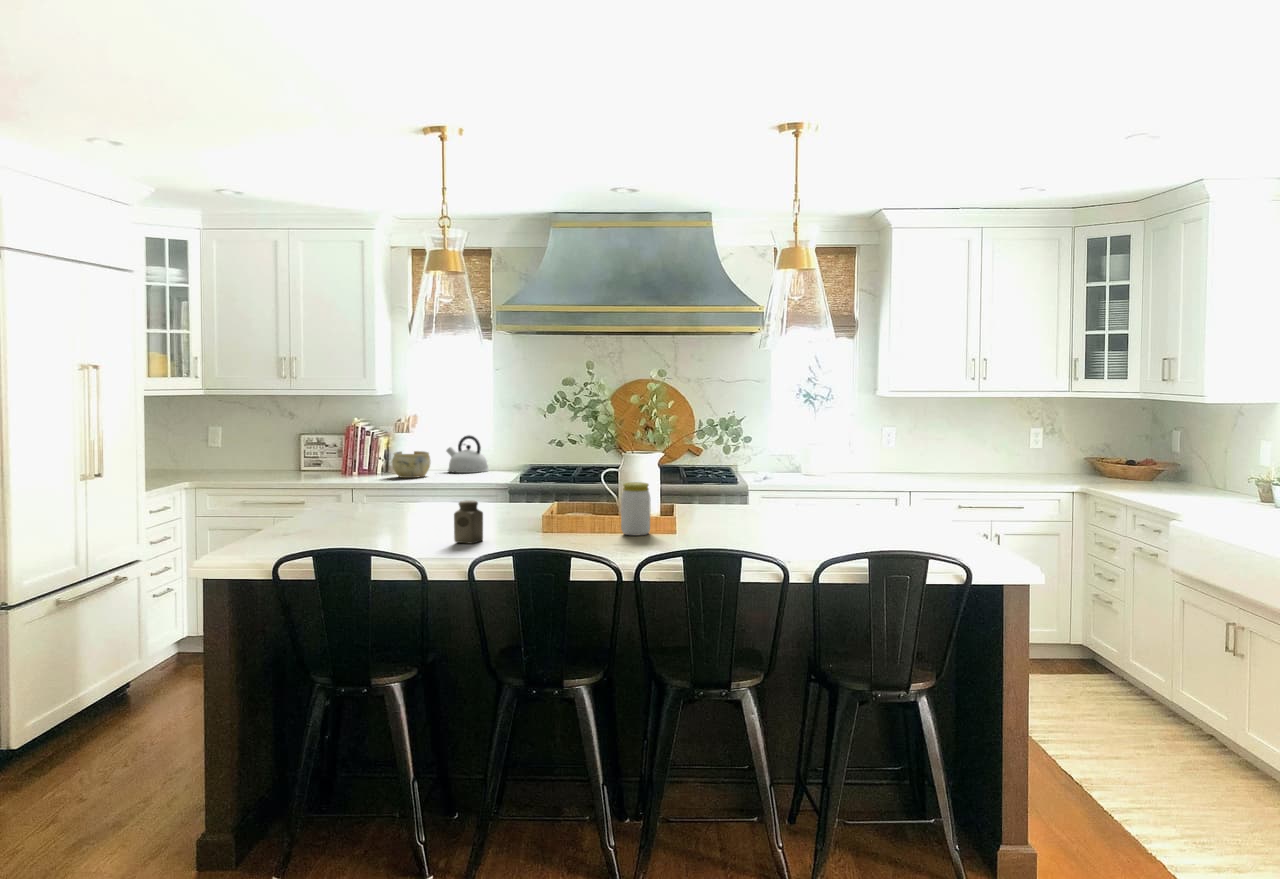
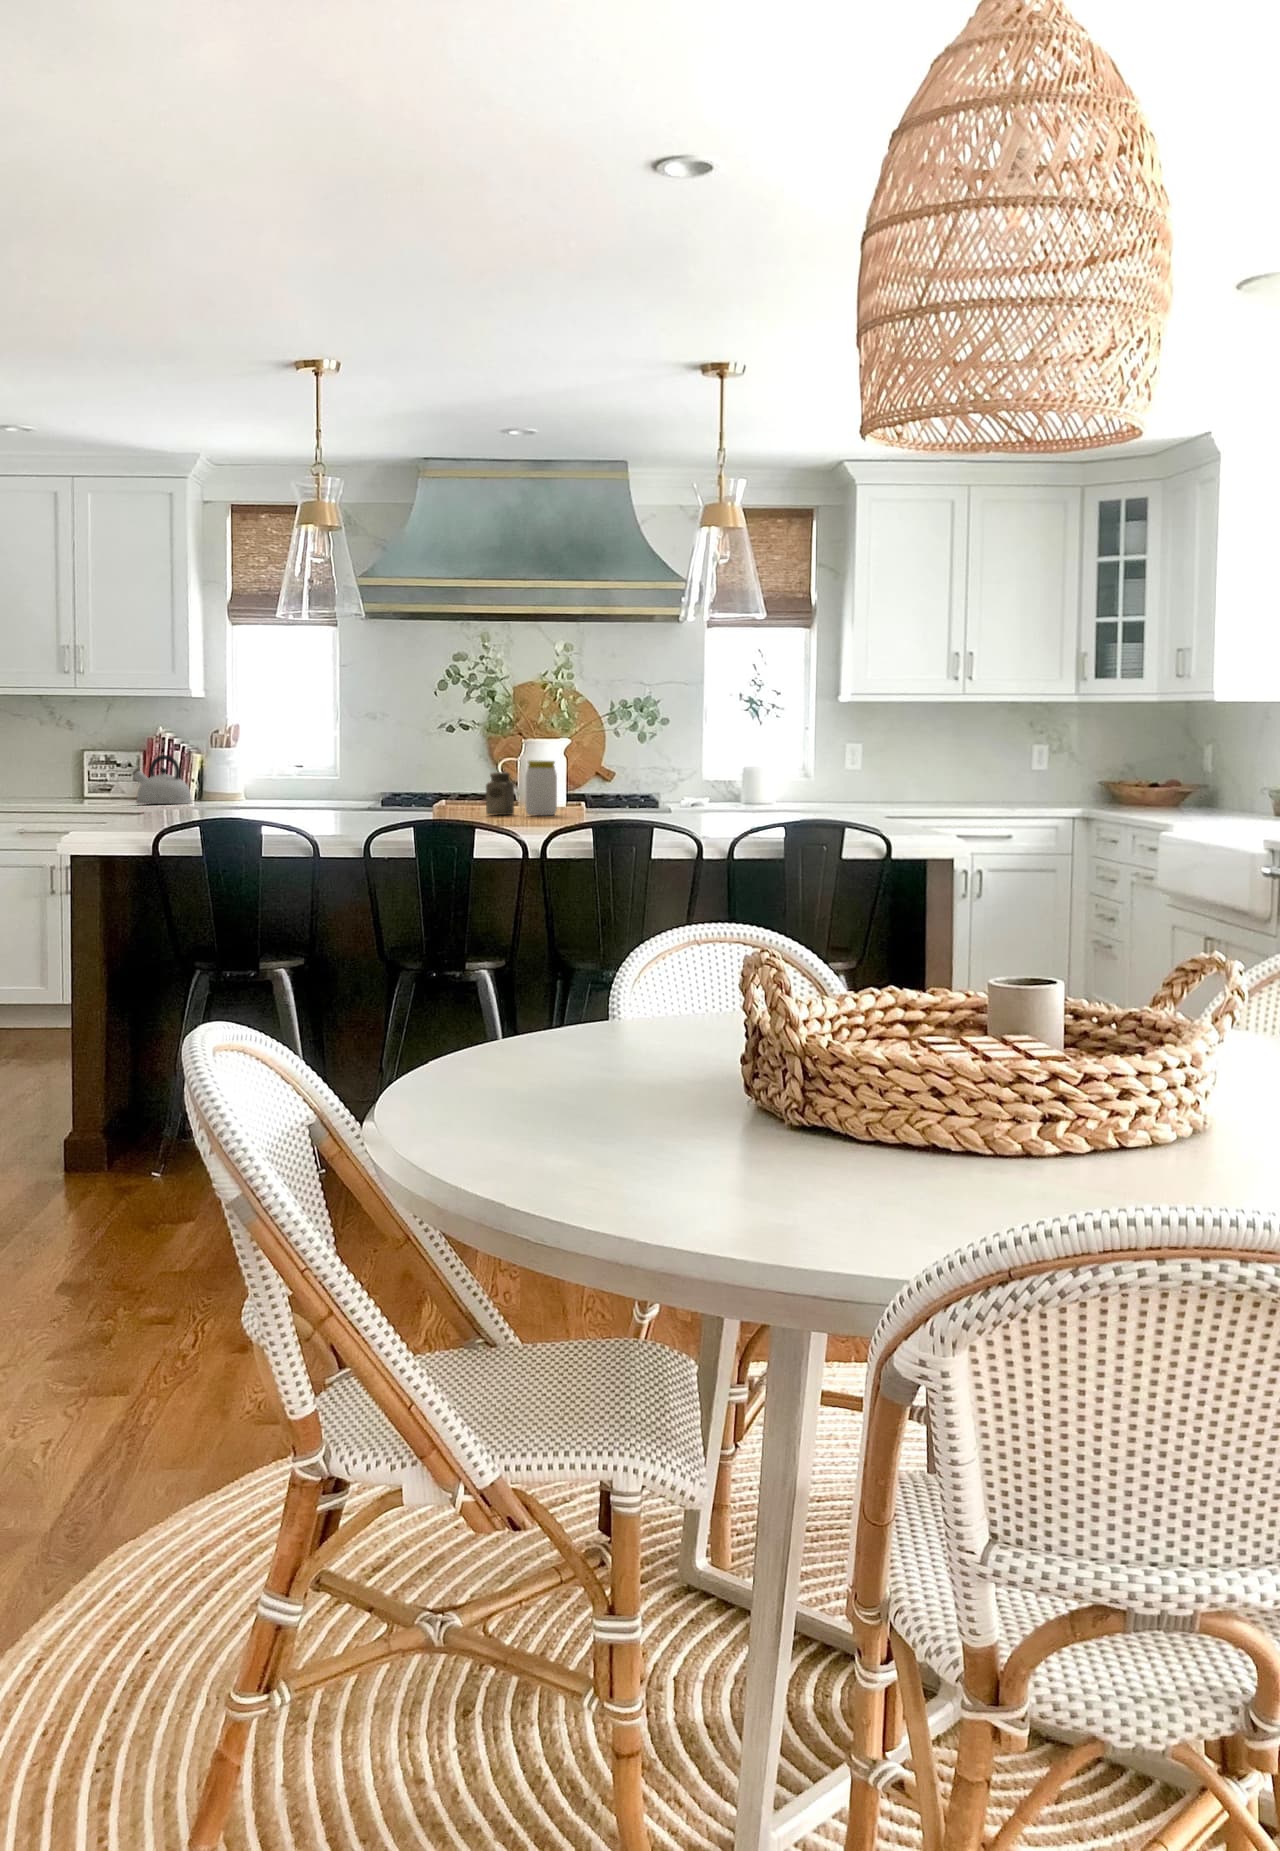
kettle: present [446,436,489,473] -> present [134,755,192,804]
ceramic bowl: present [392,451,431,478] -> none [212,770,263,803]
salt shaker: present [454,500,483,544] -> present [486,772,514,815]

